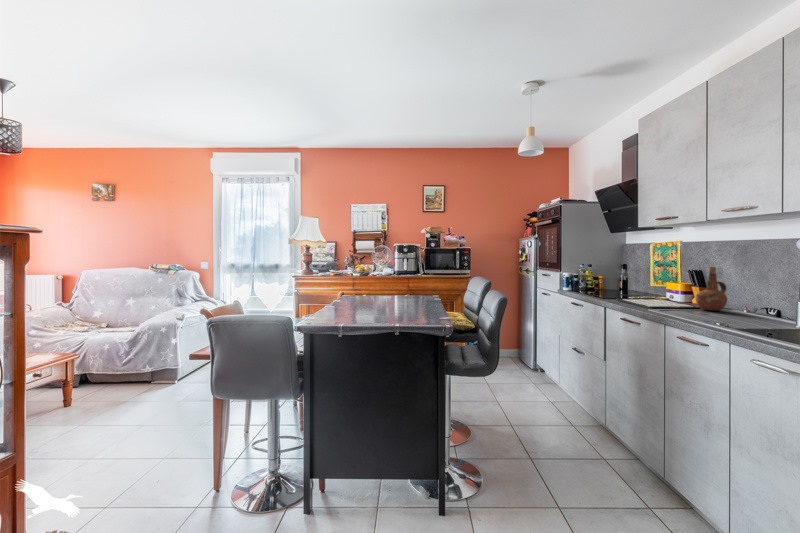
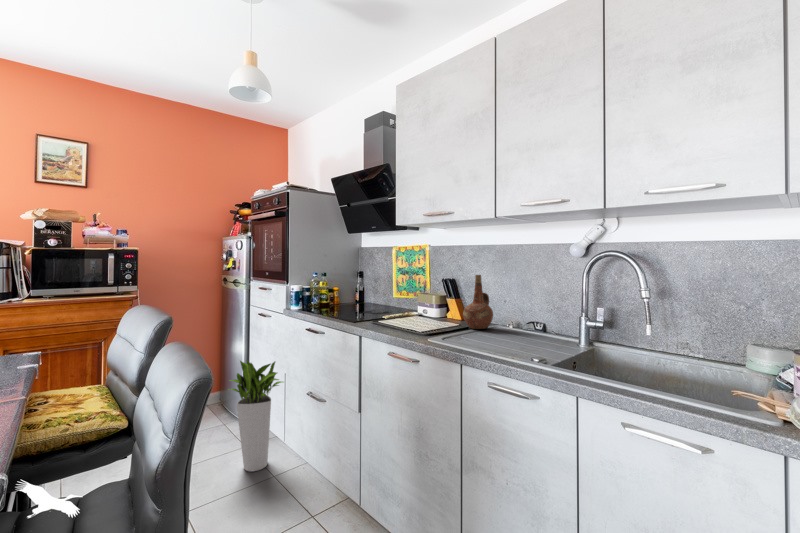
planter: none [519,319,556,392] -> present [230,361,282,471]

